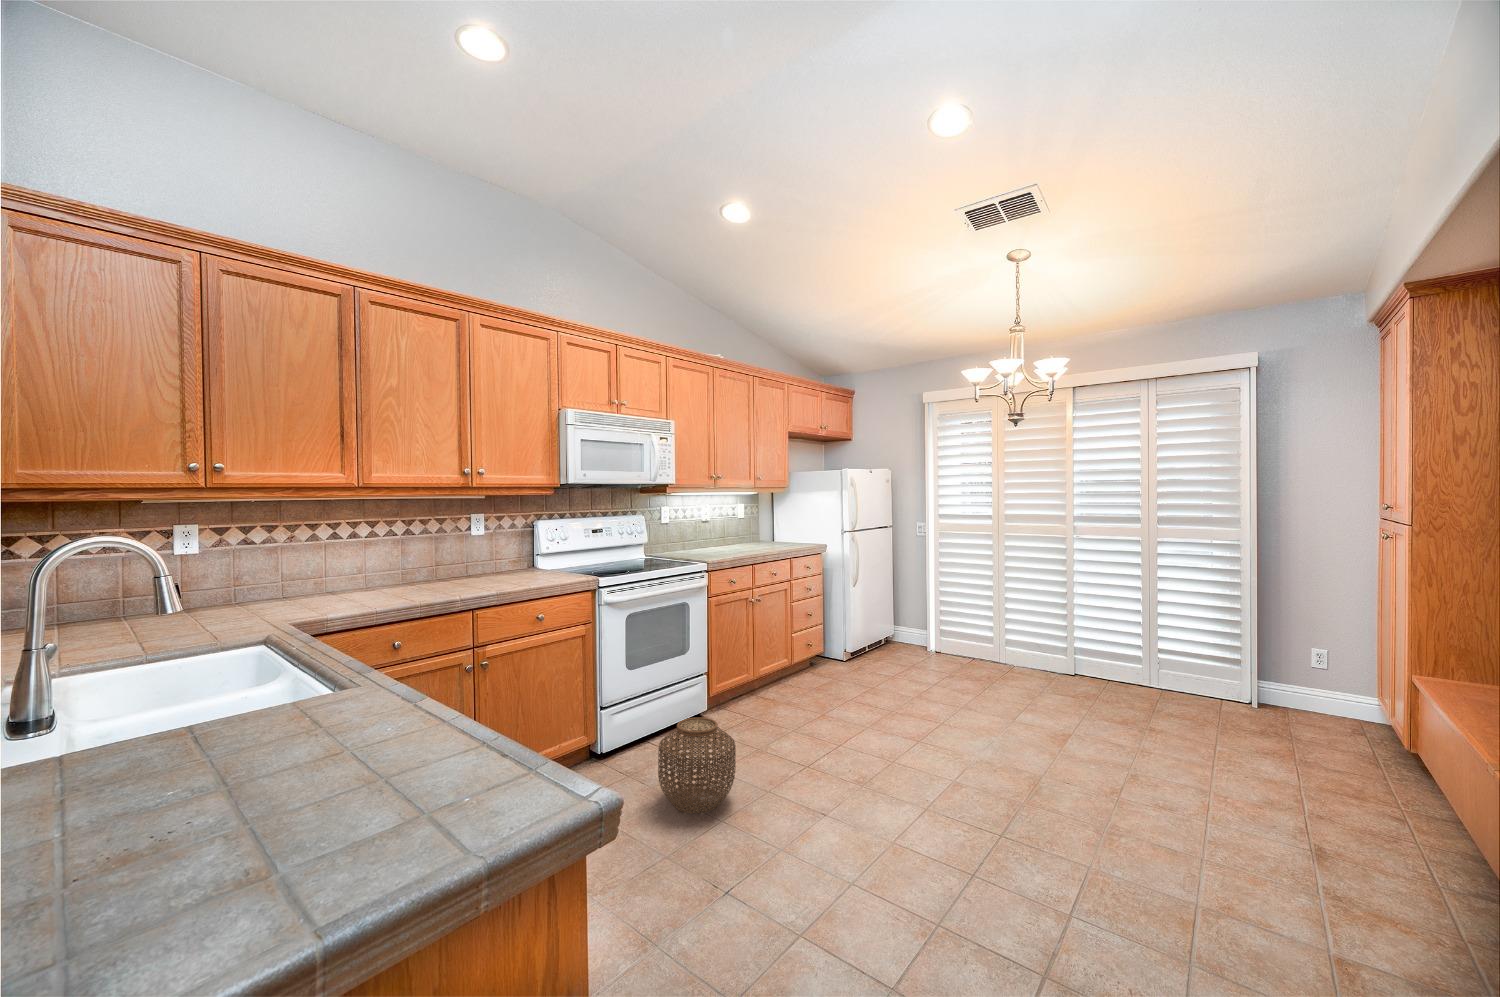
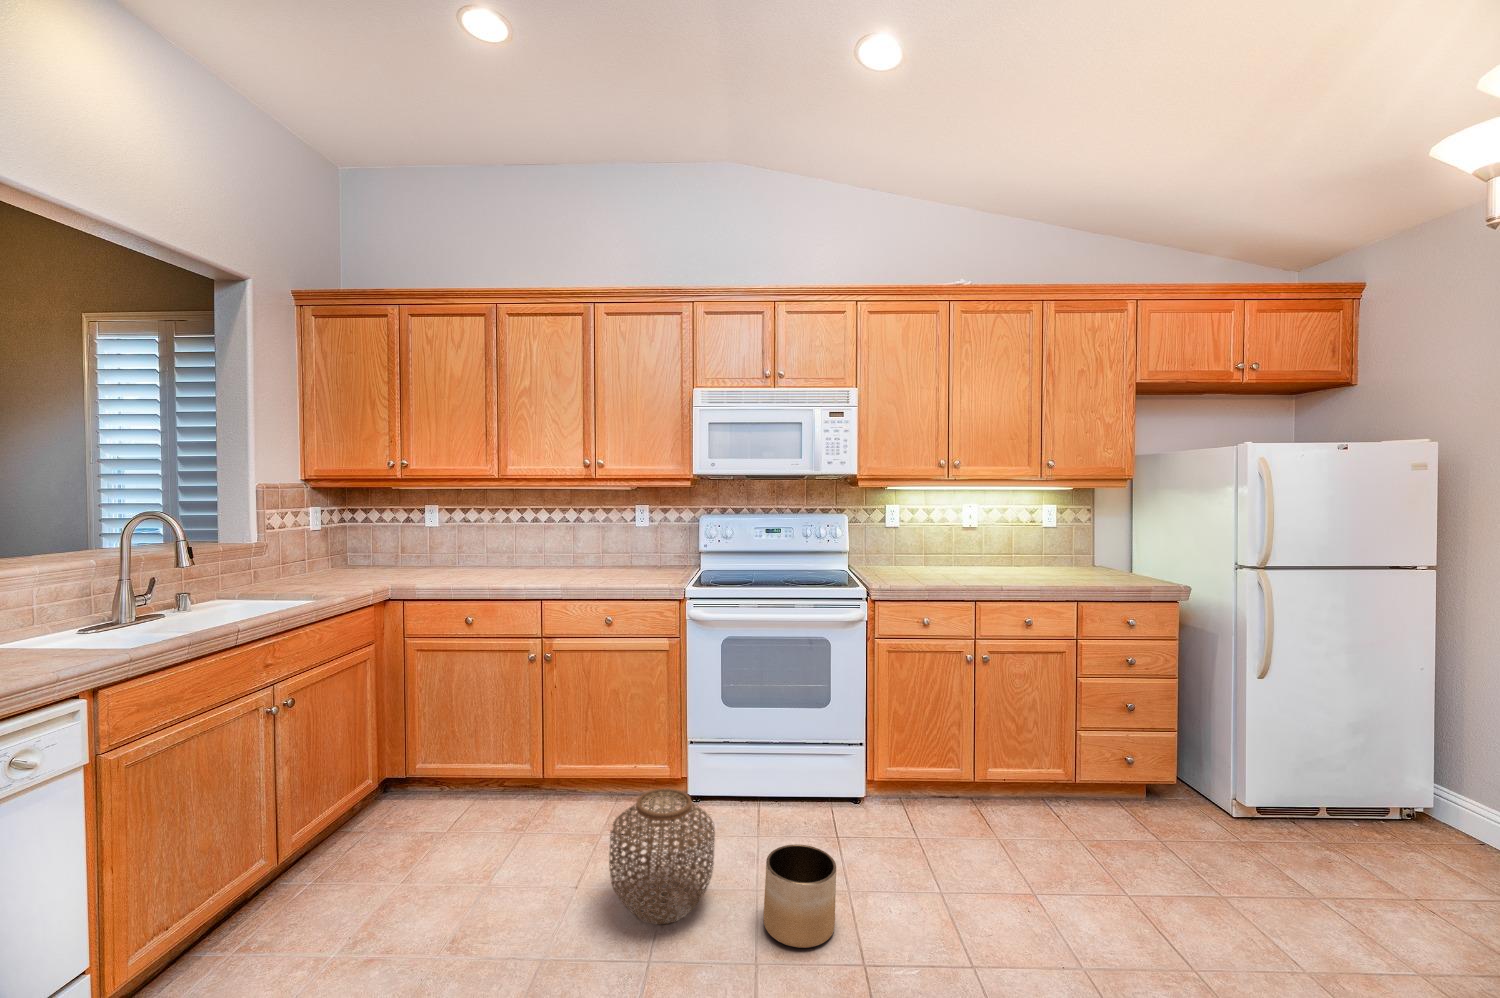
planter: none [750,722,795,779] -> present [763,844,836,948]

